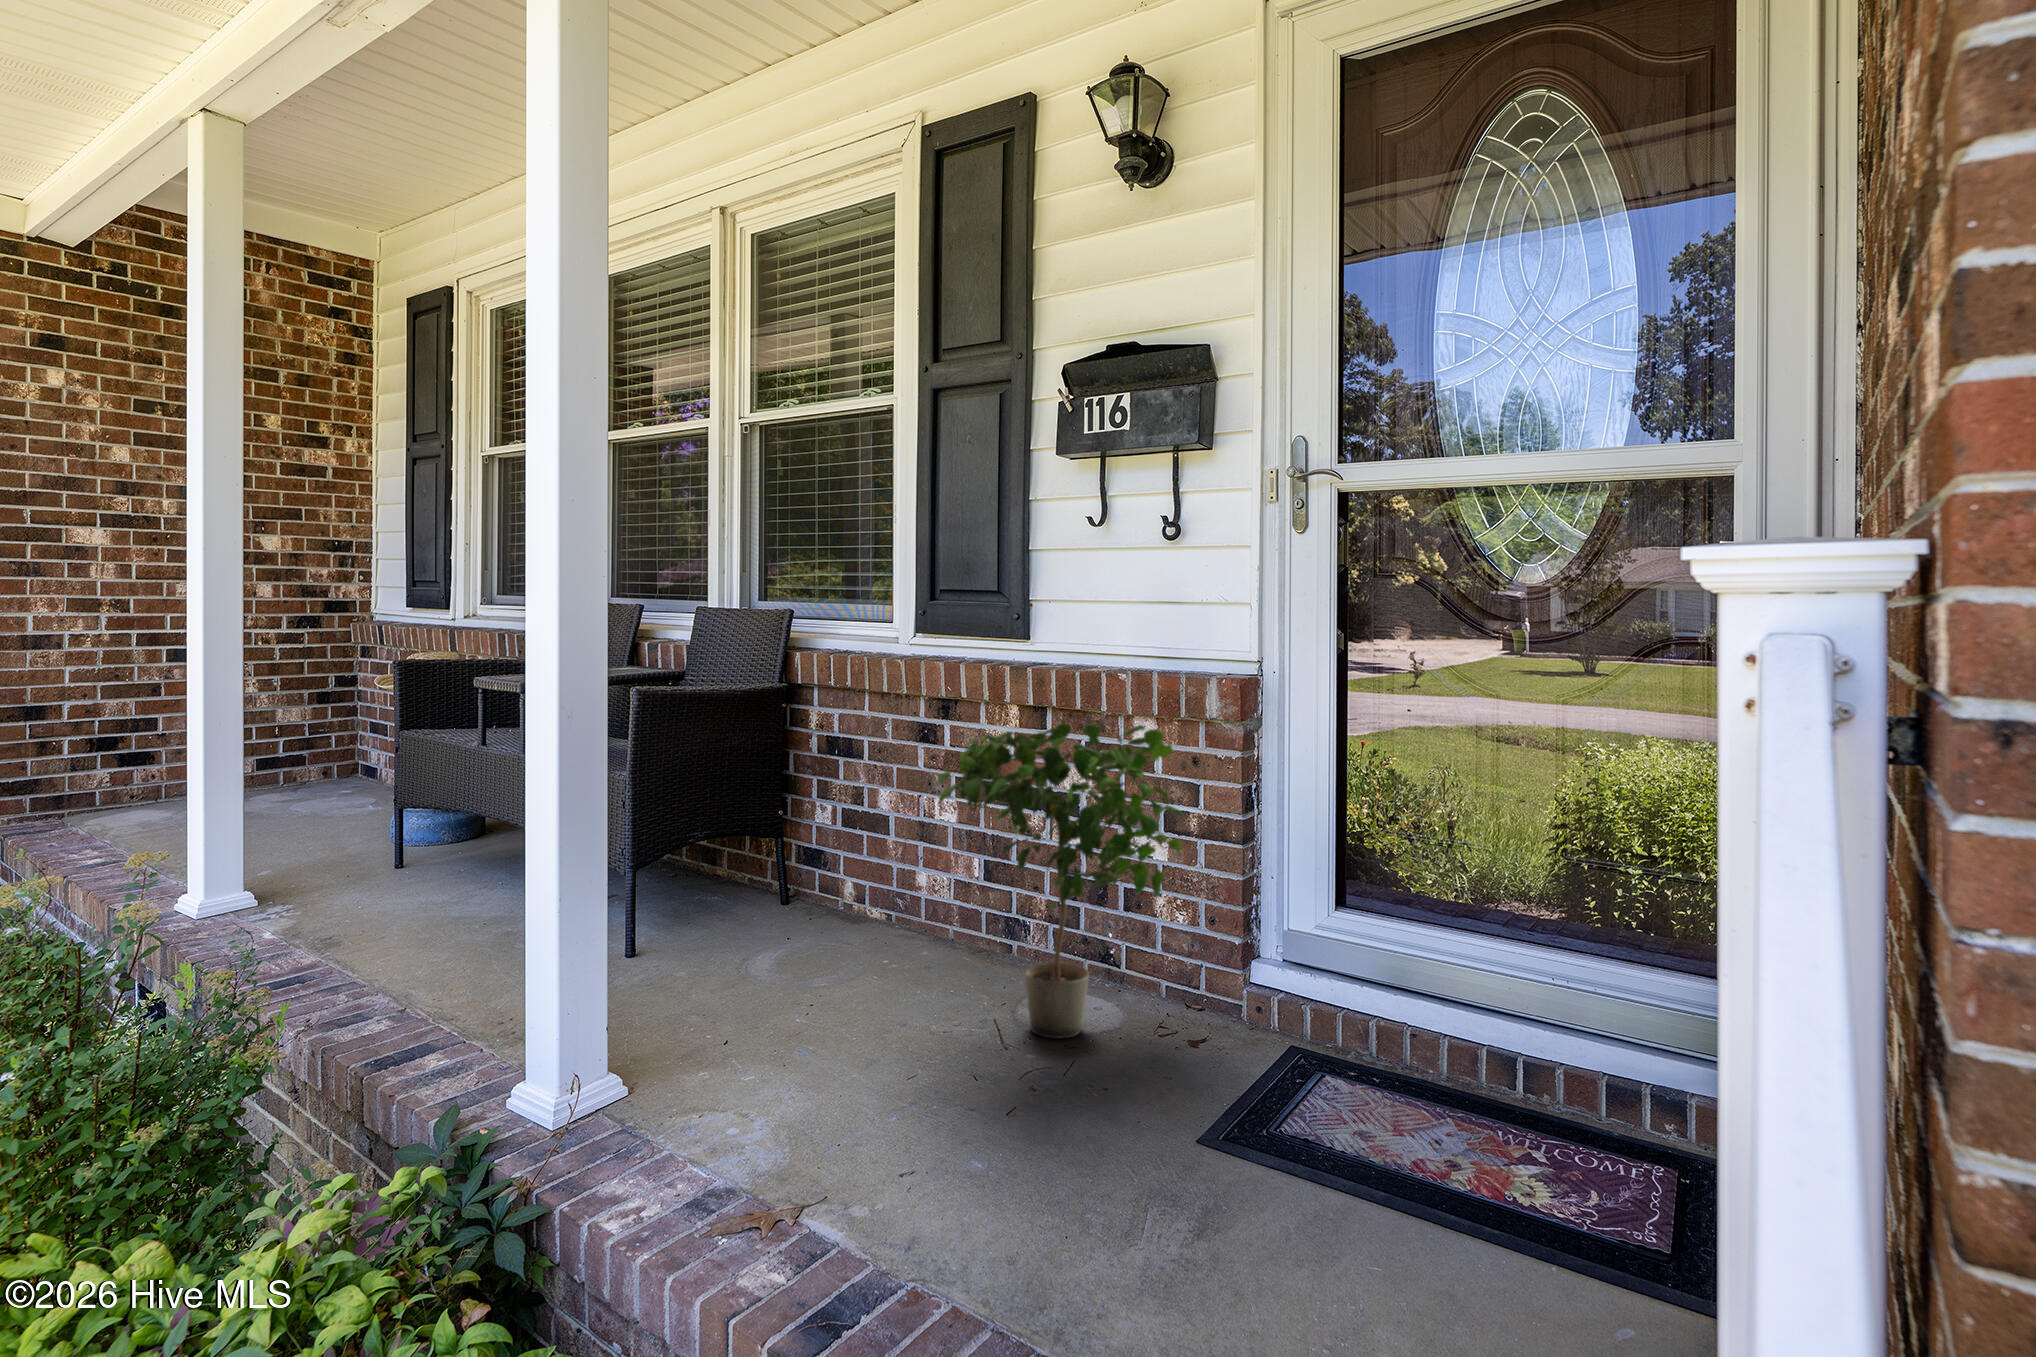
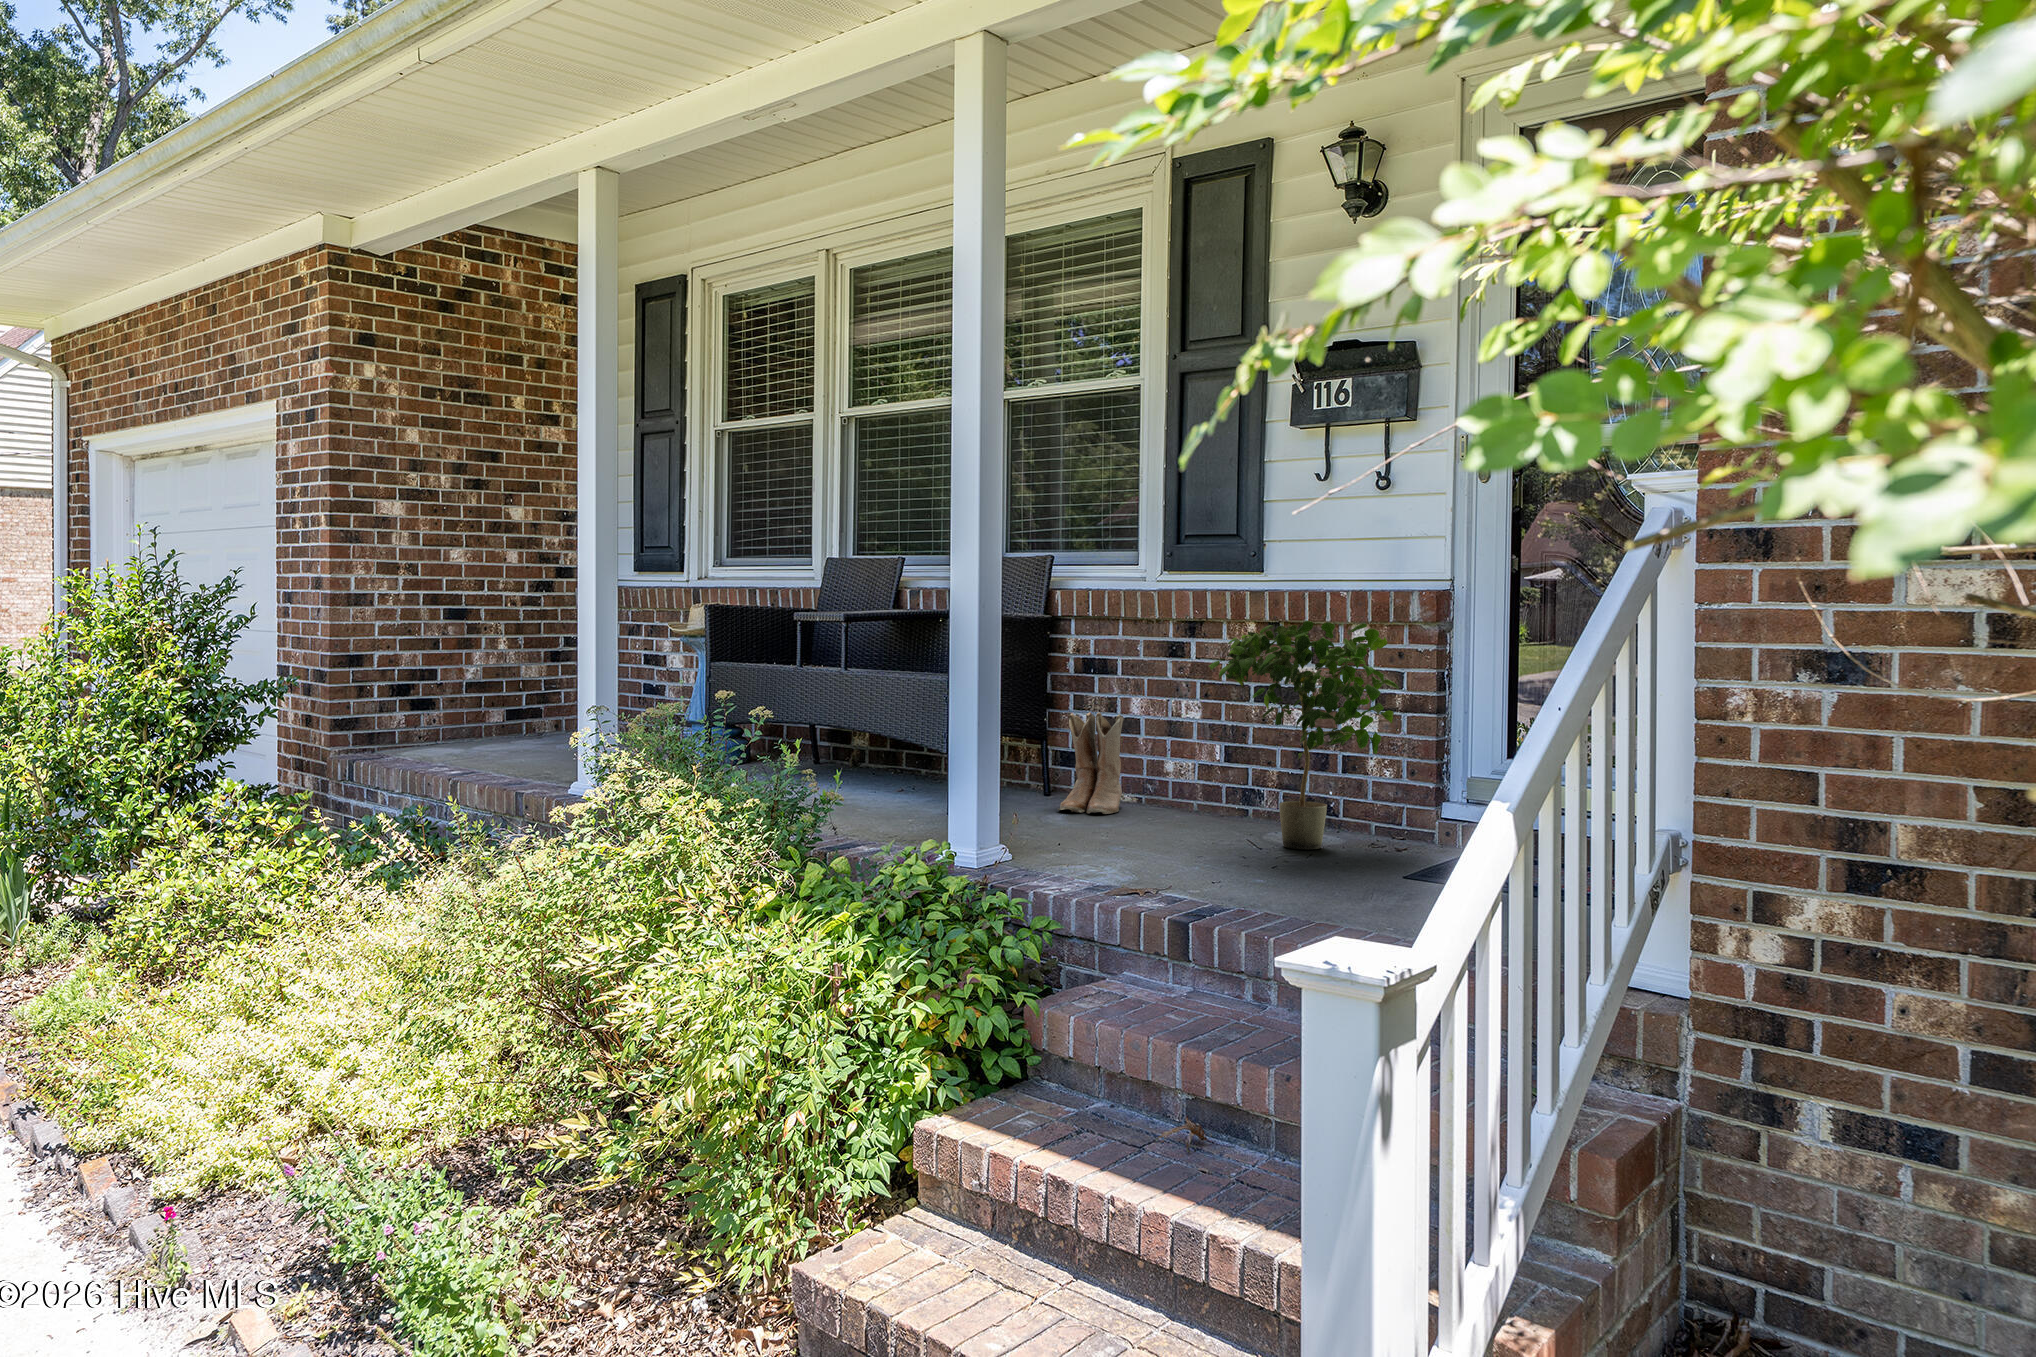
boots: none [772,810,866,947] -> present [1058,712,1124,814]

